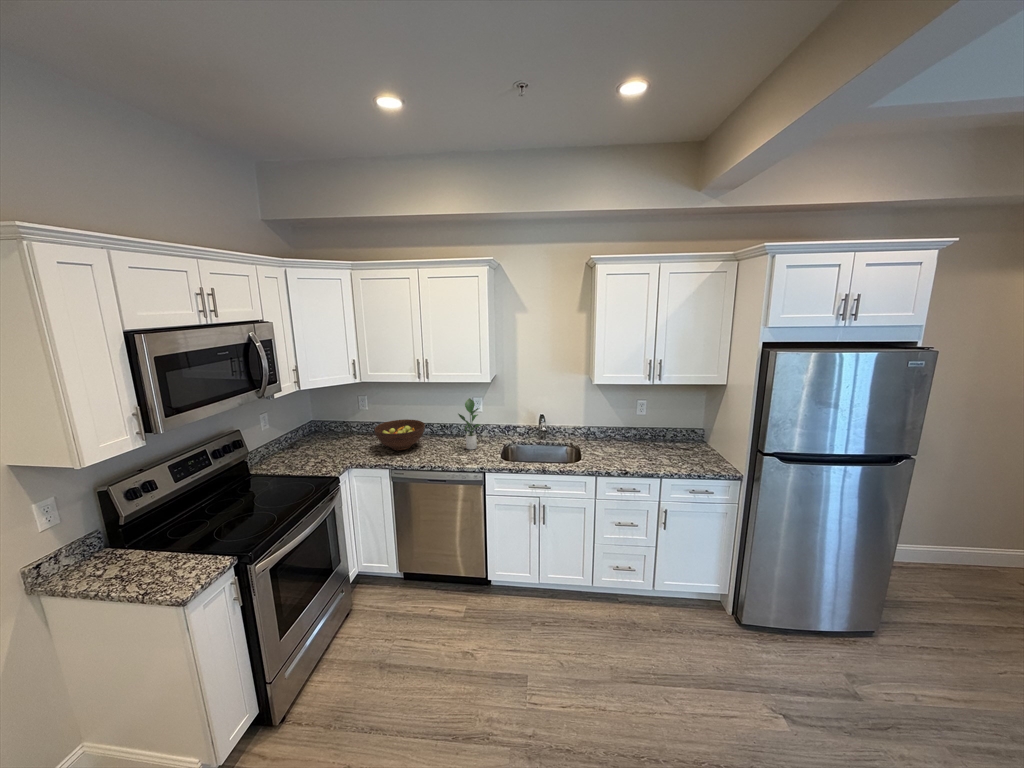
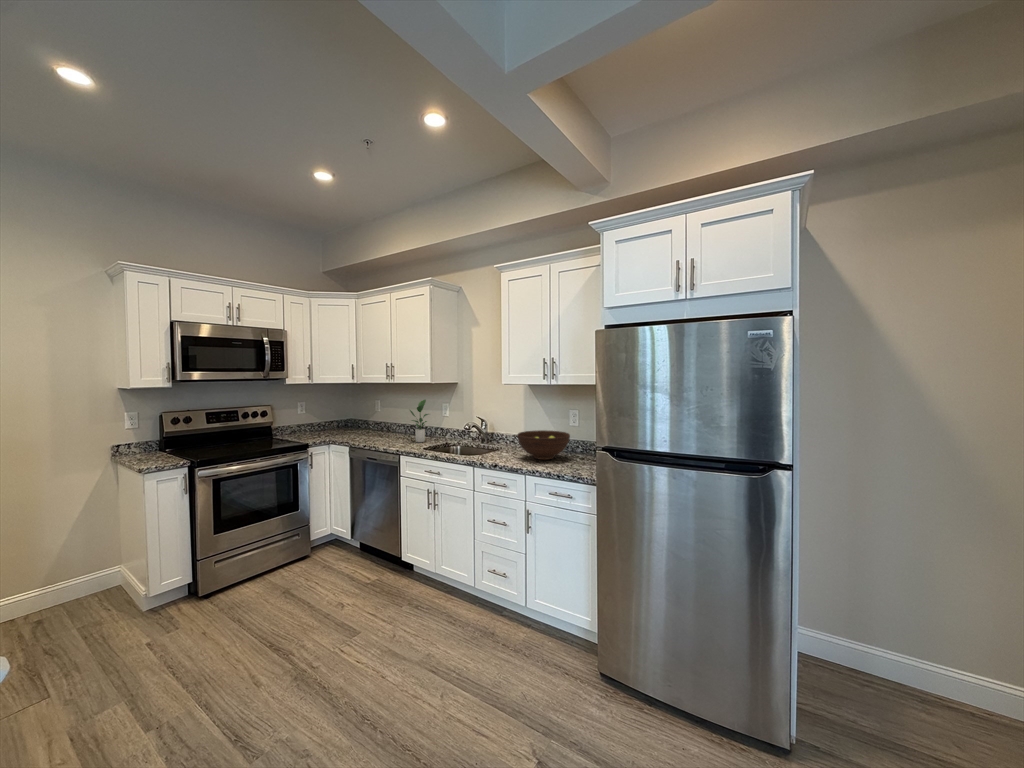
fruit bowl: present [375,419,425,450] -> present [517,430,570,460]

